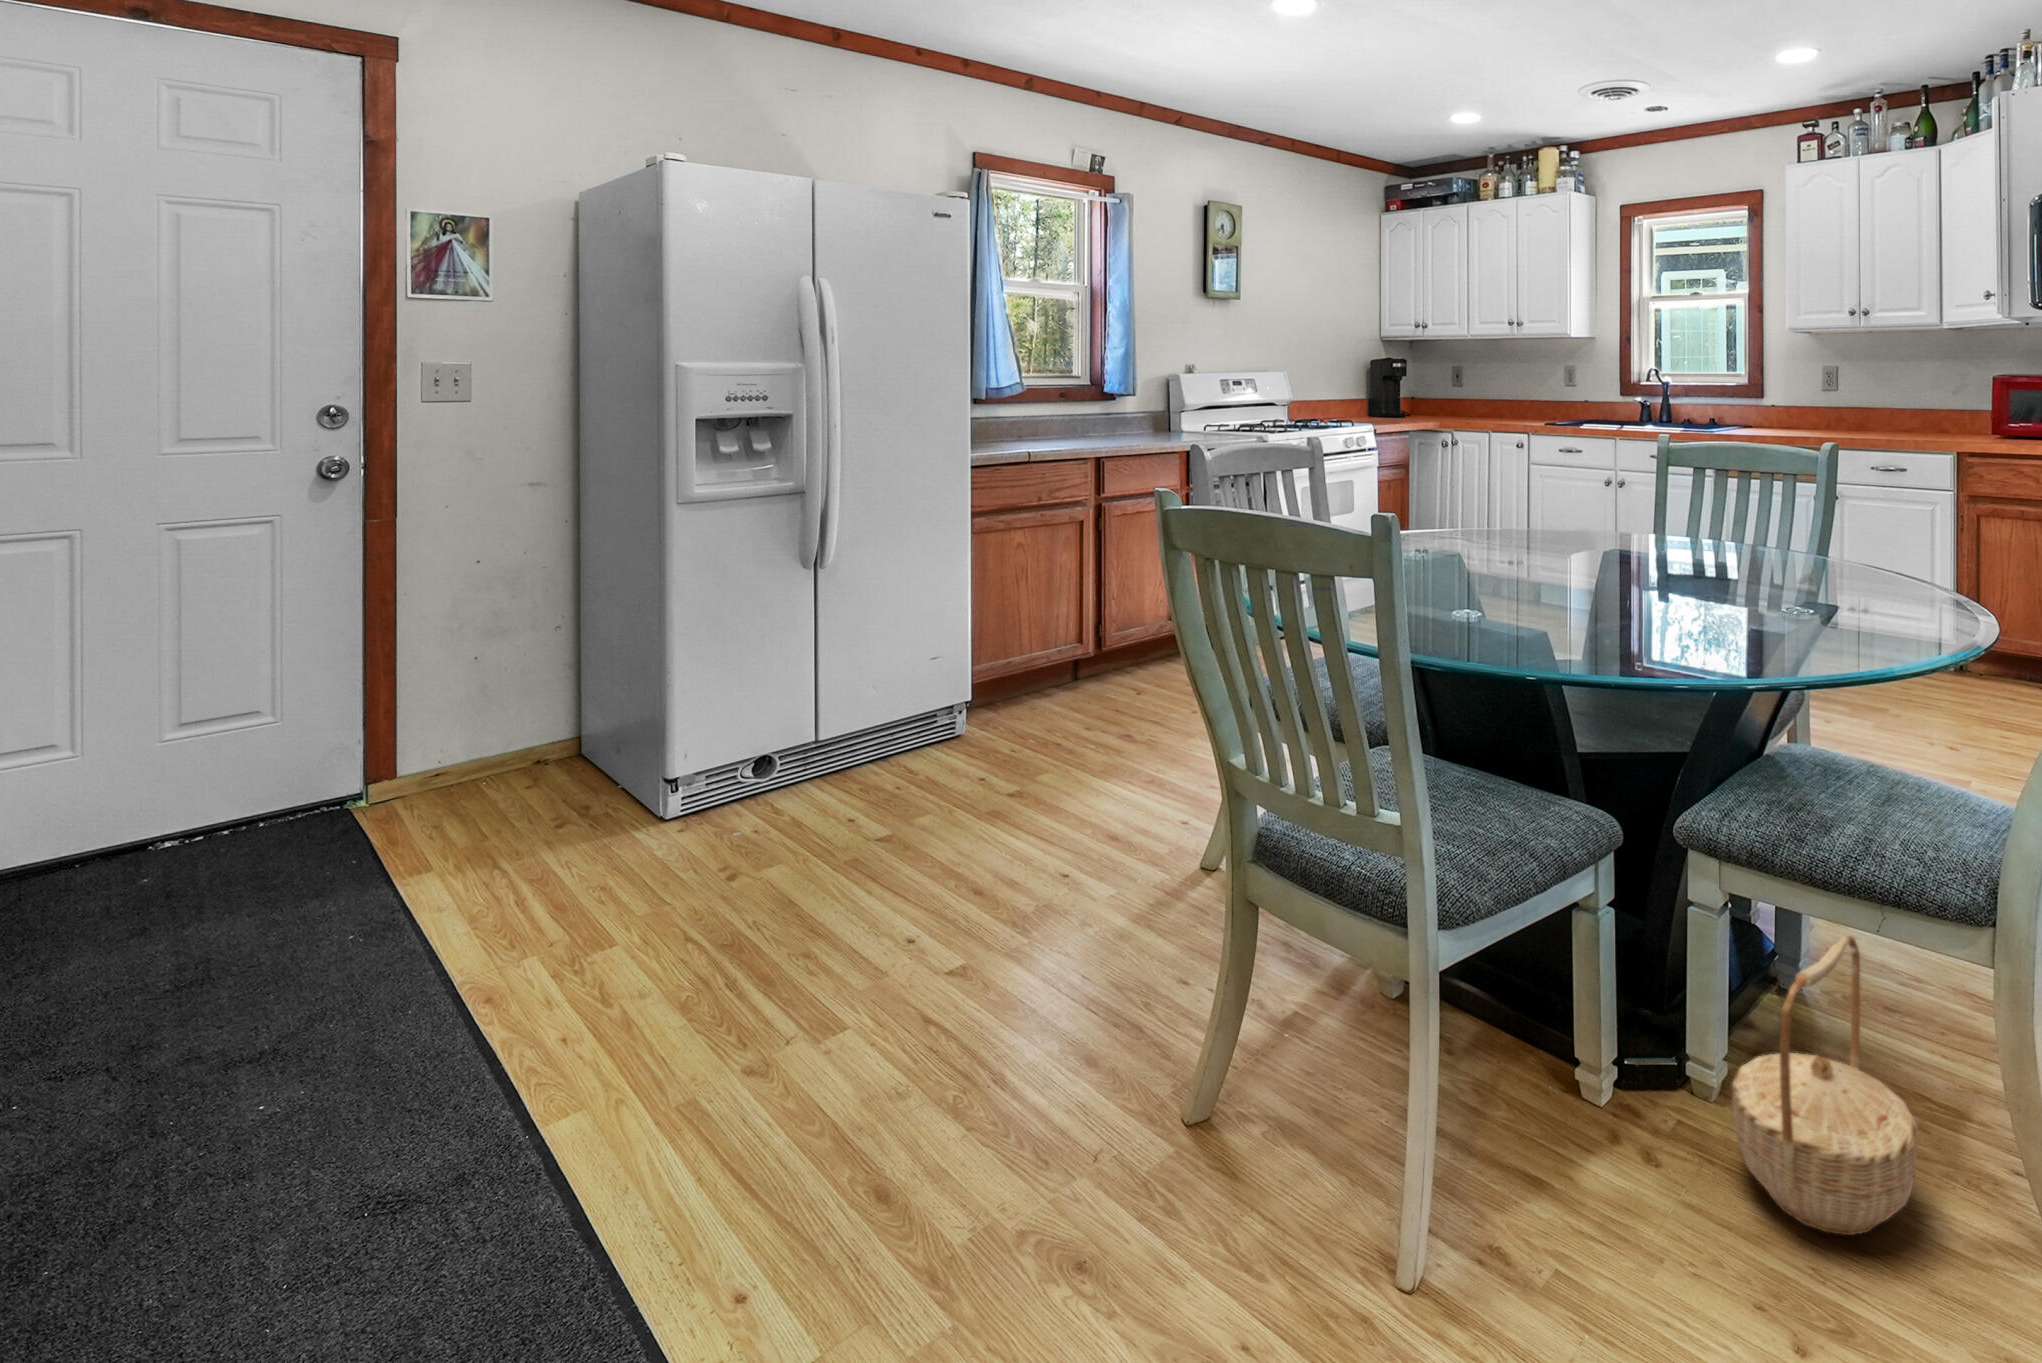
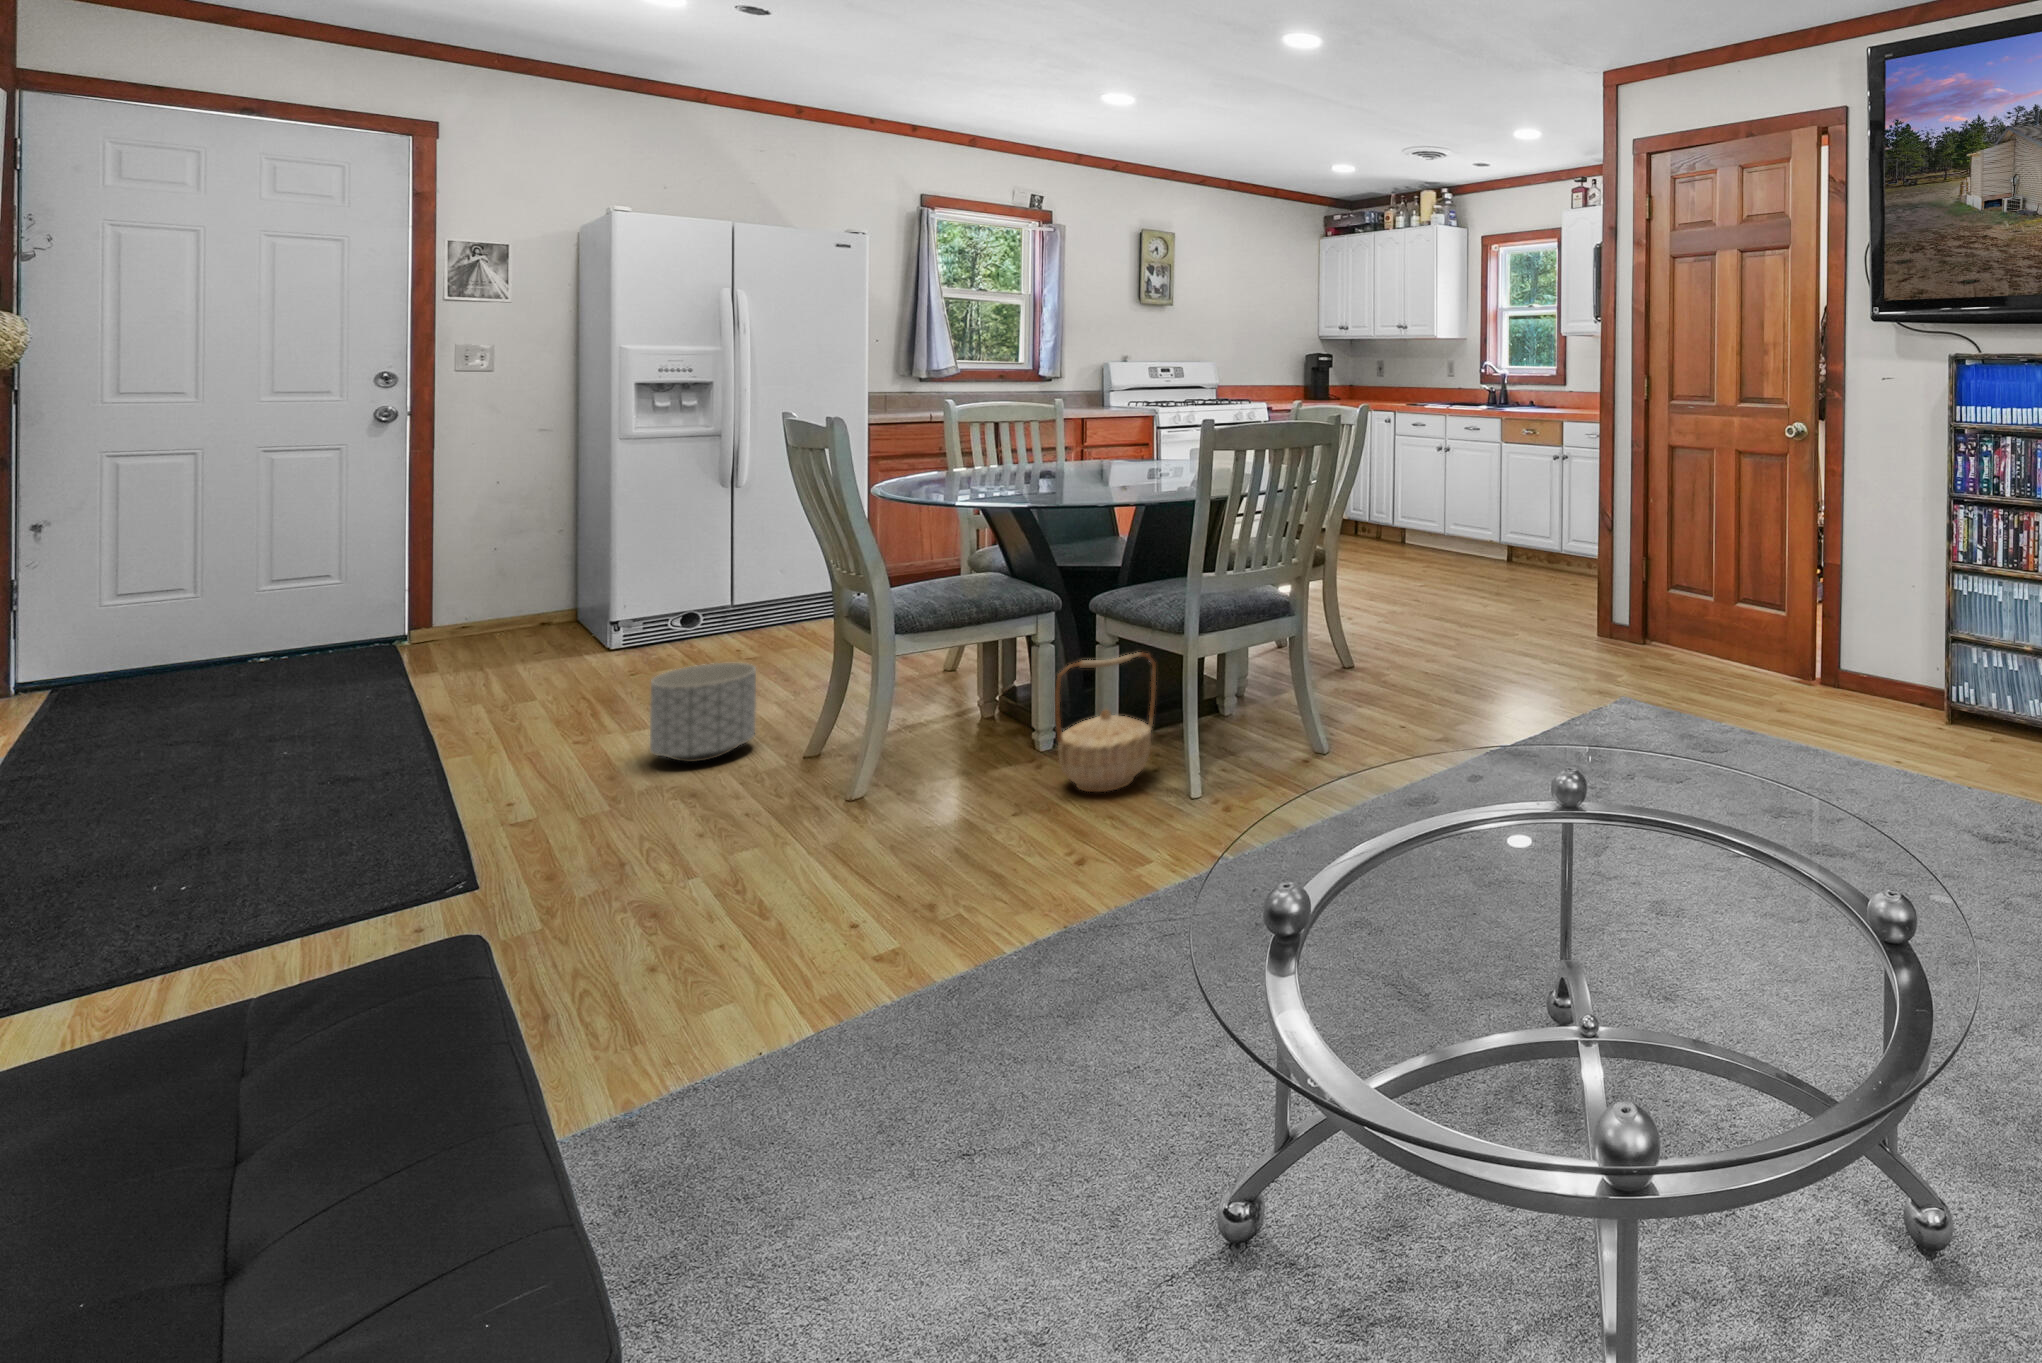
planter: none [926,923,1083,1132] -> present [650,663,756,762]

